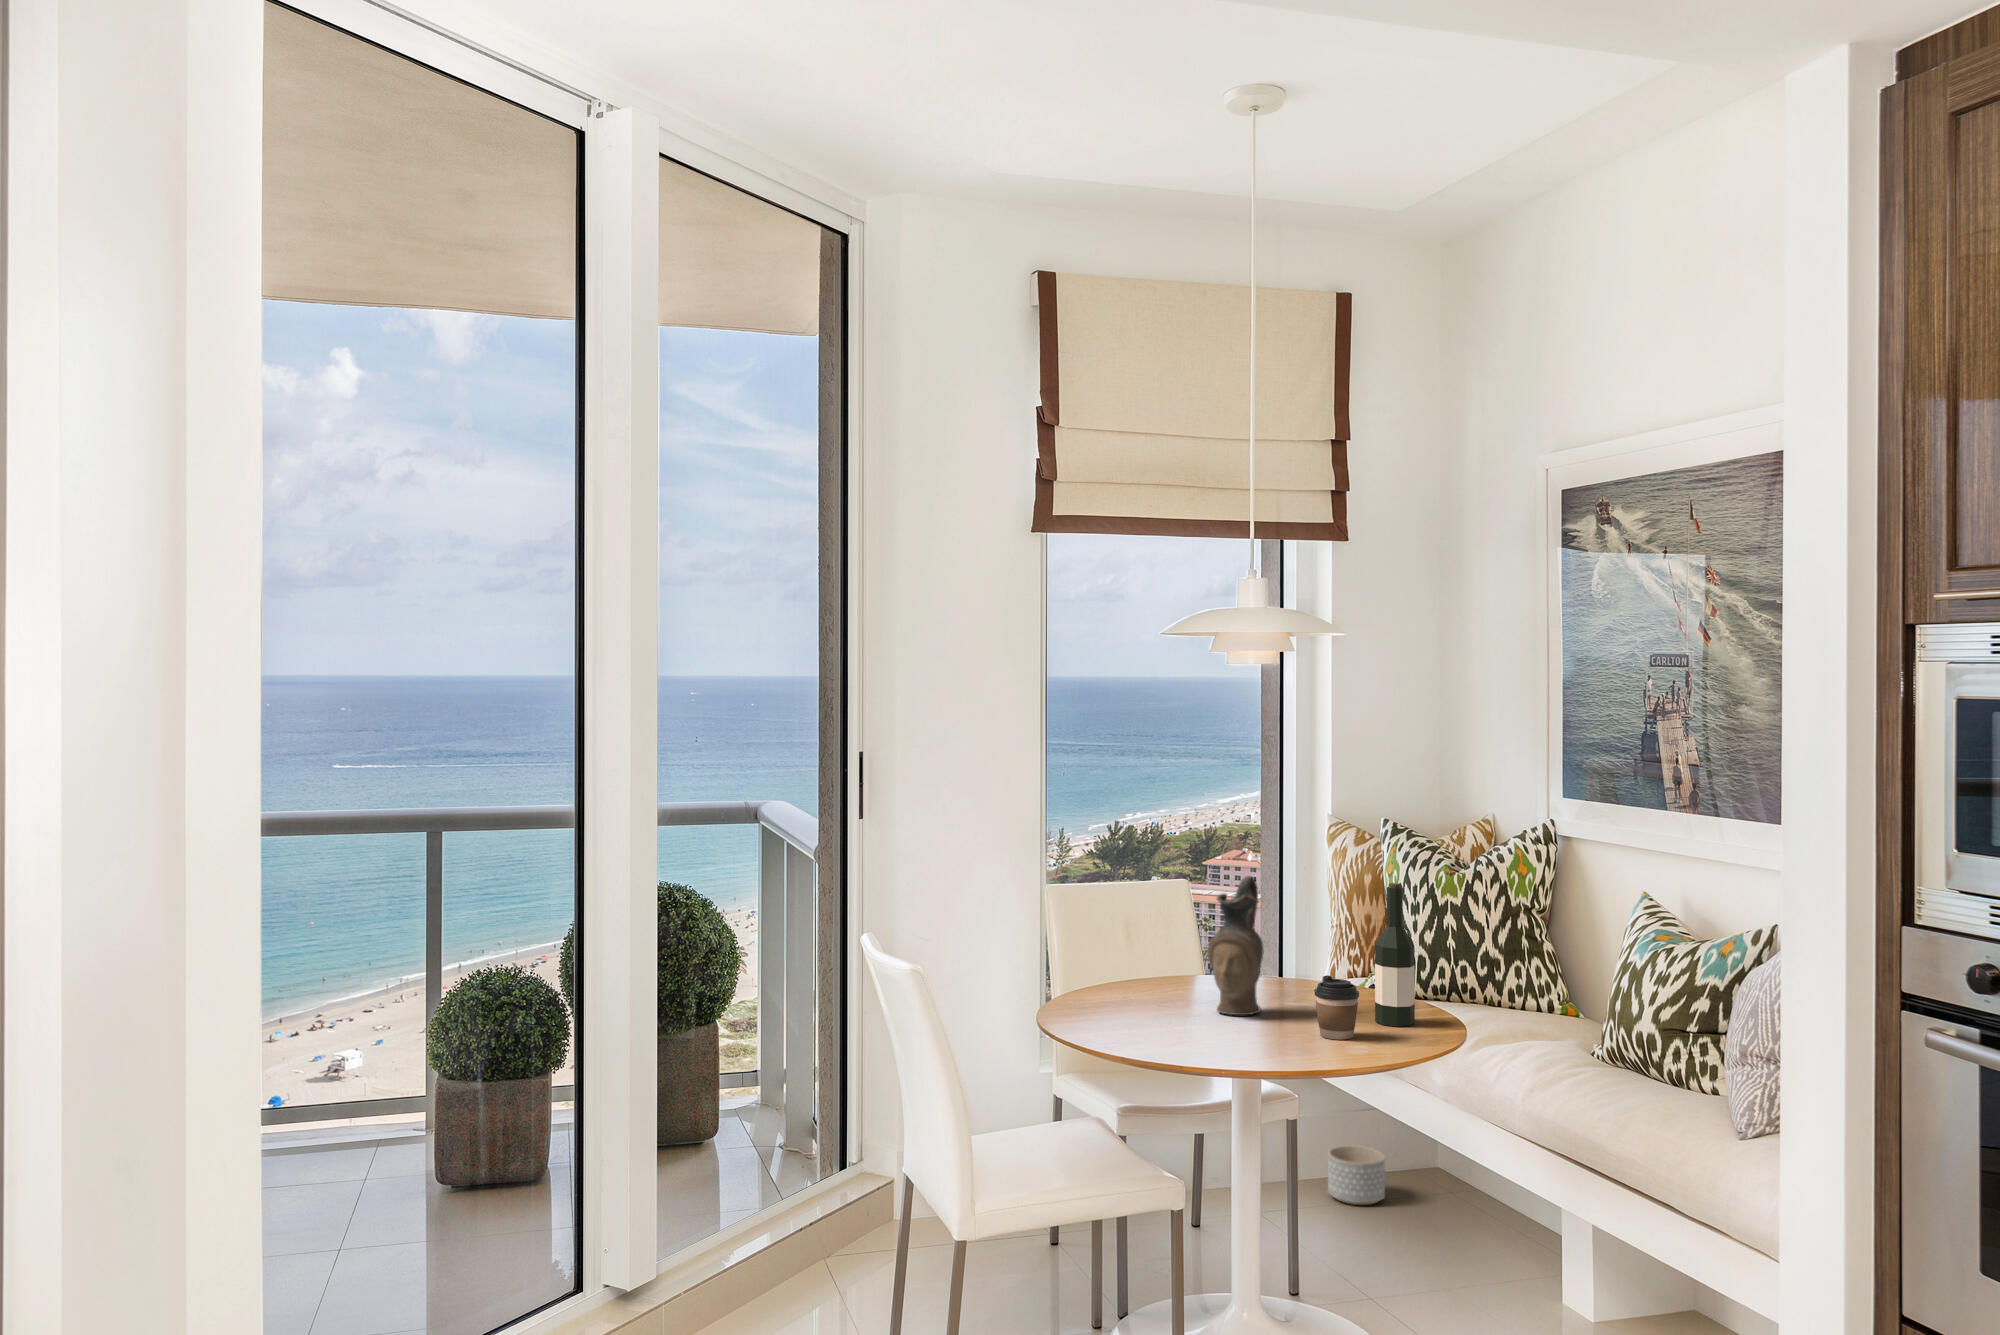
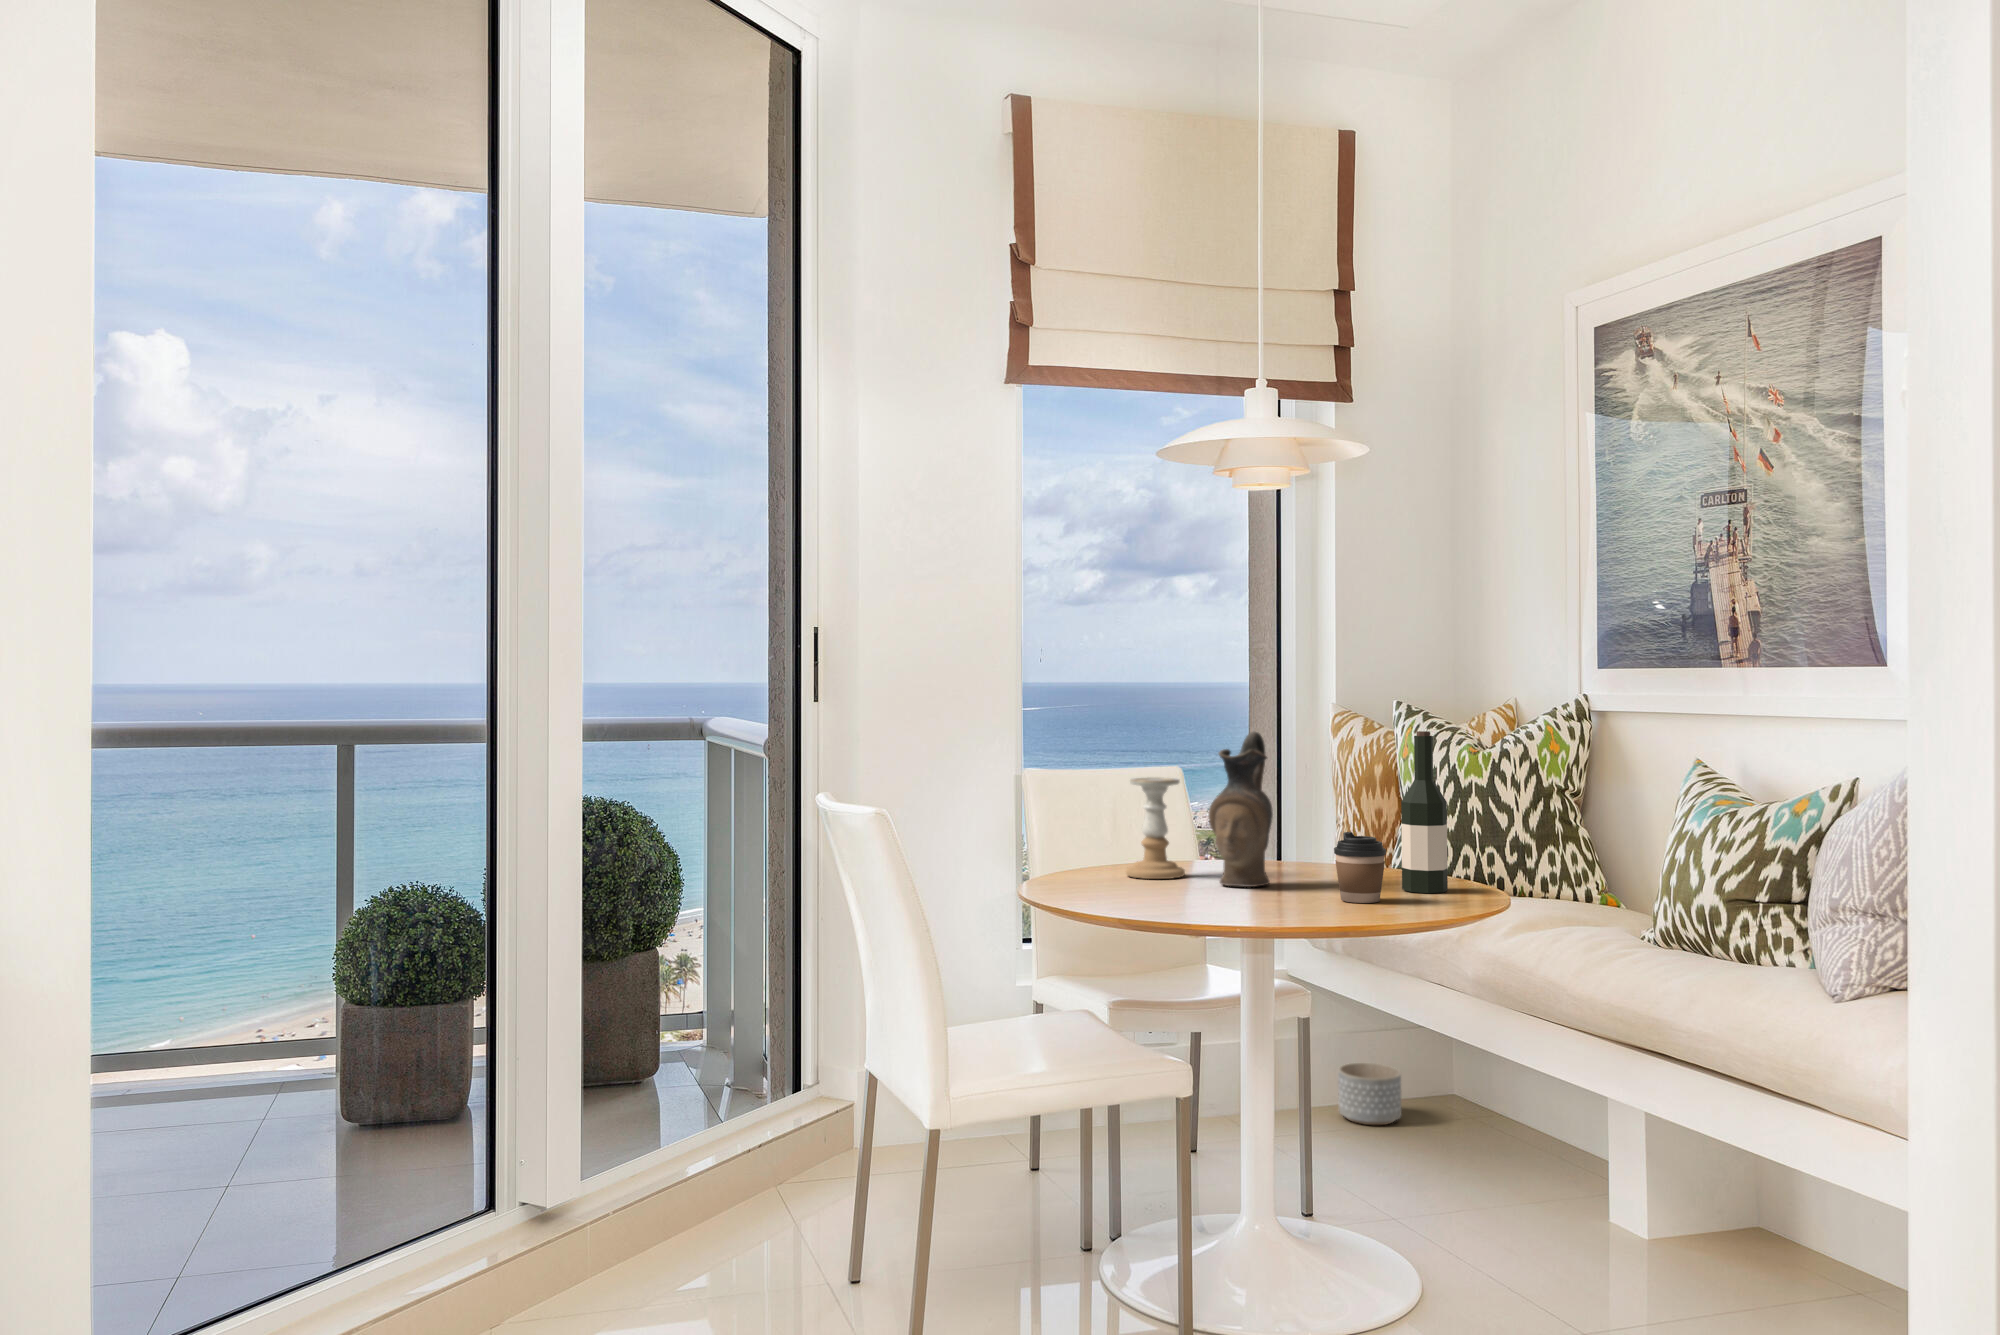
candle holder: none [1135,909,1187,1002] -> present [1126,777,1185,879]

